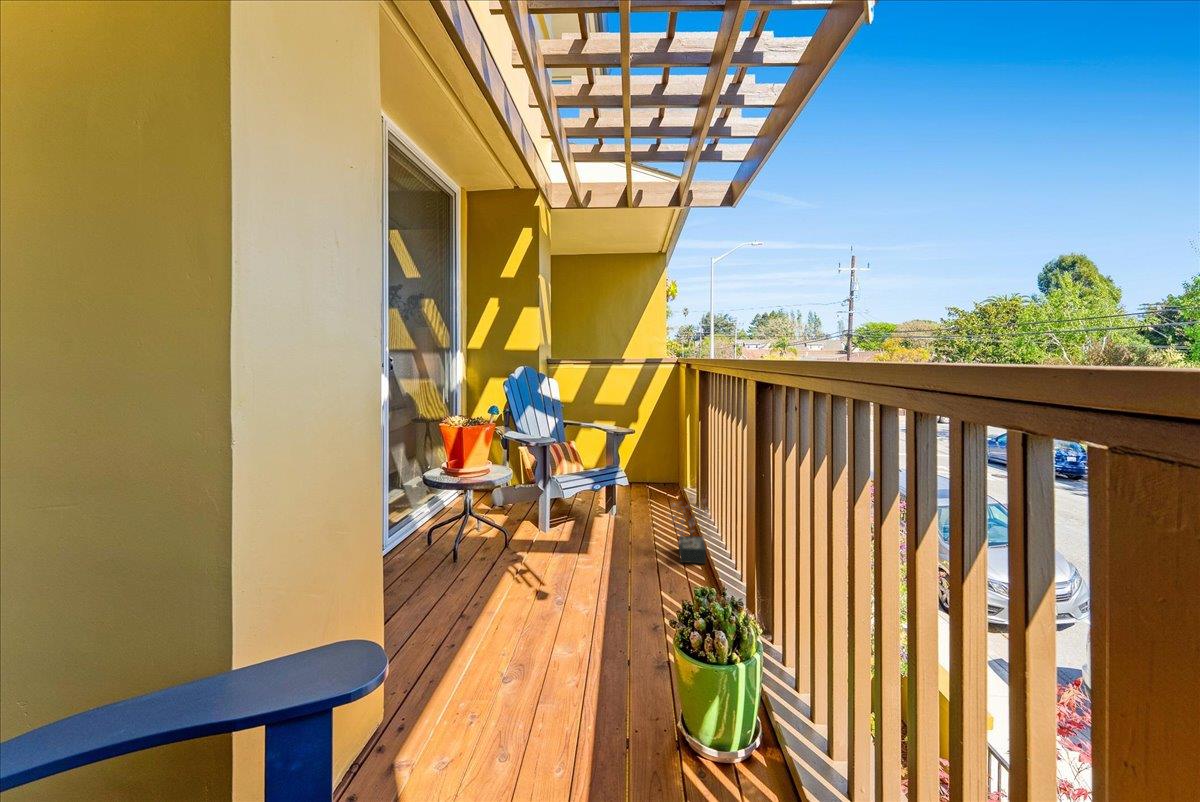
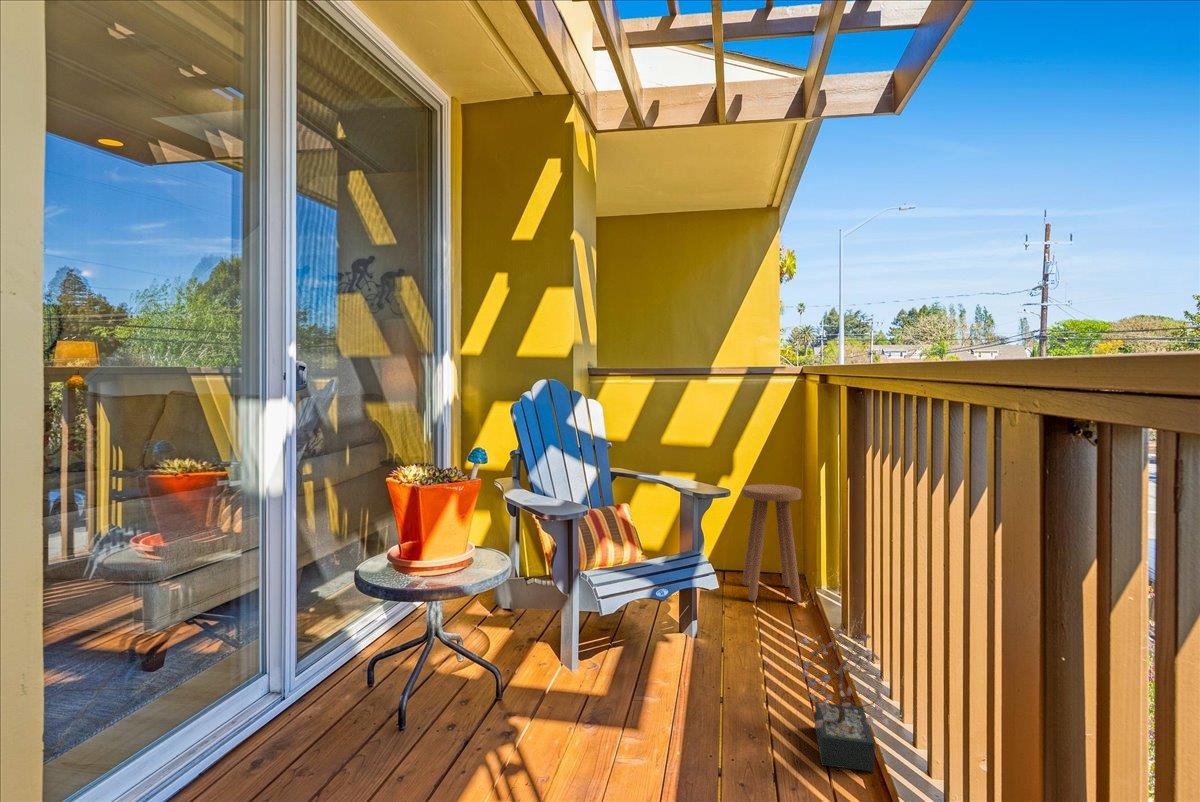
stool: none [642,429,677,497] -> present [742,484,801,602]

